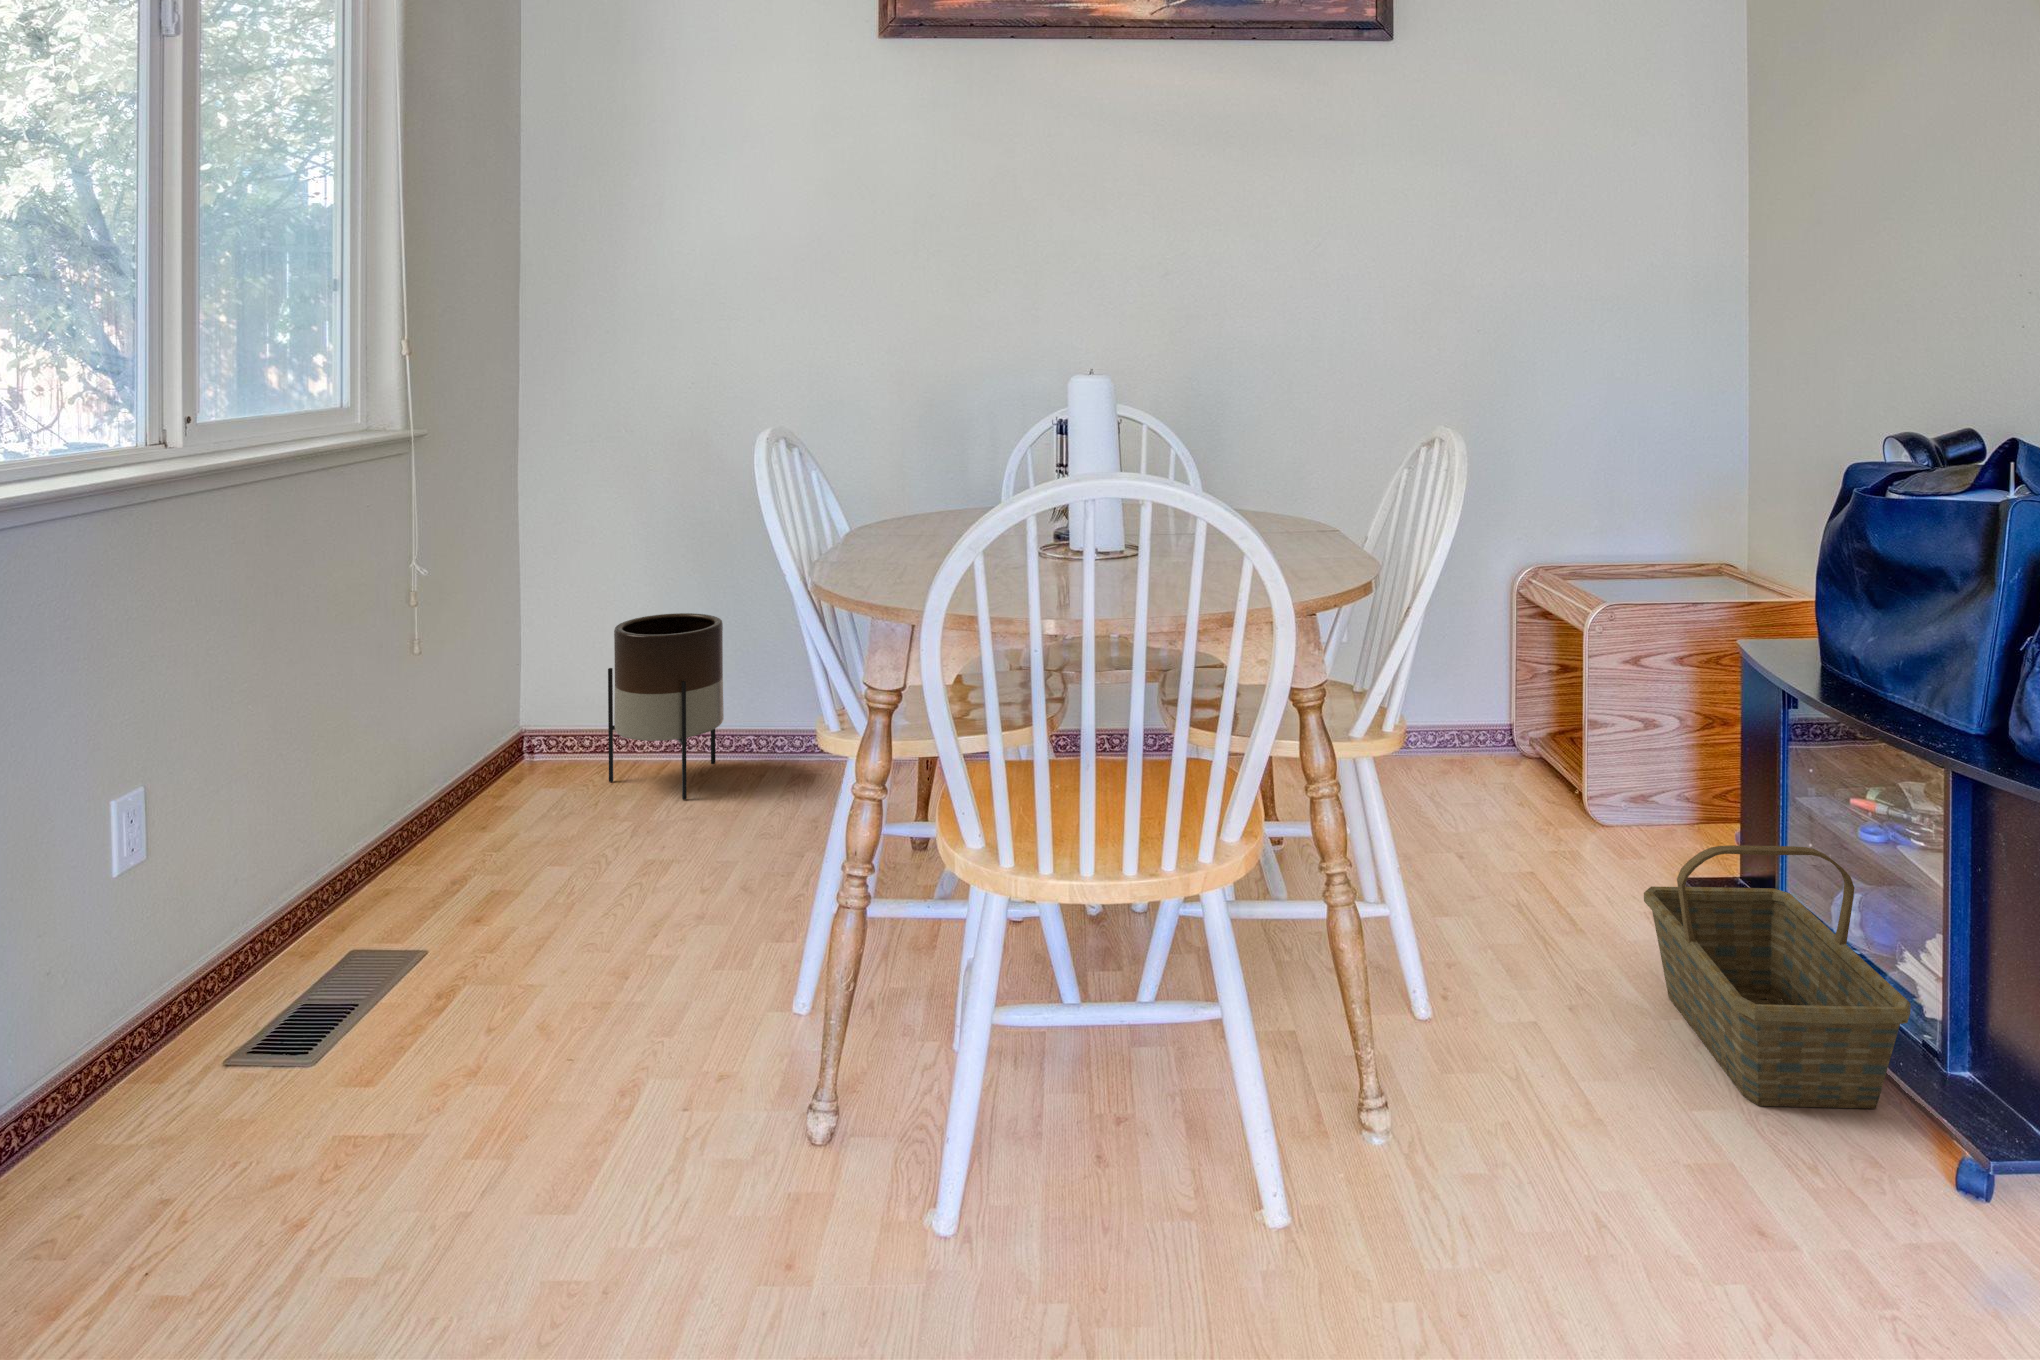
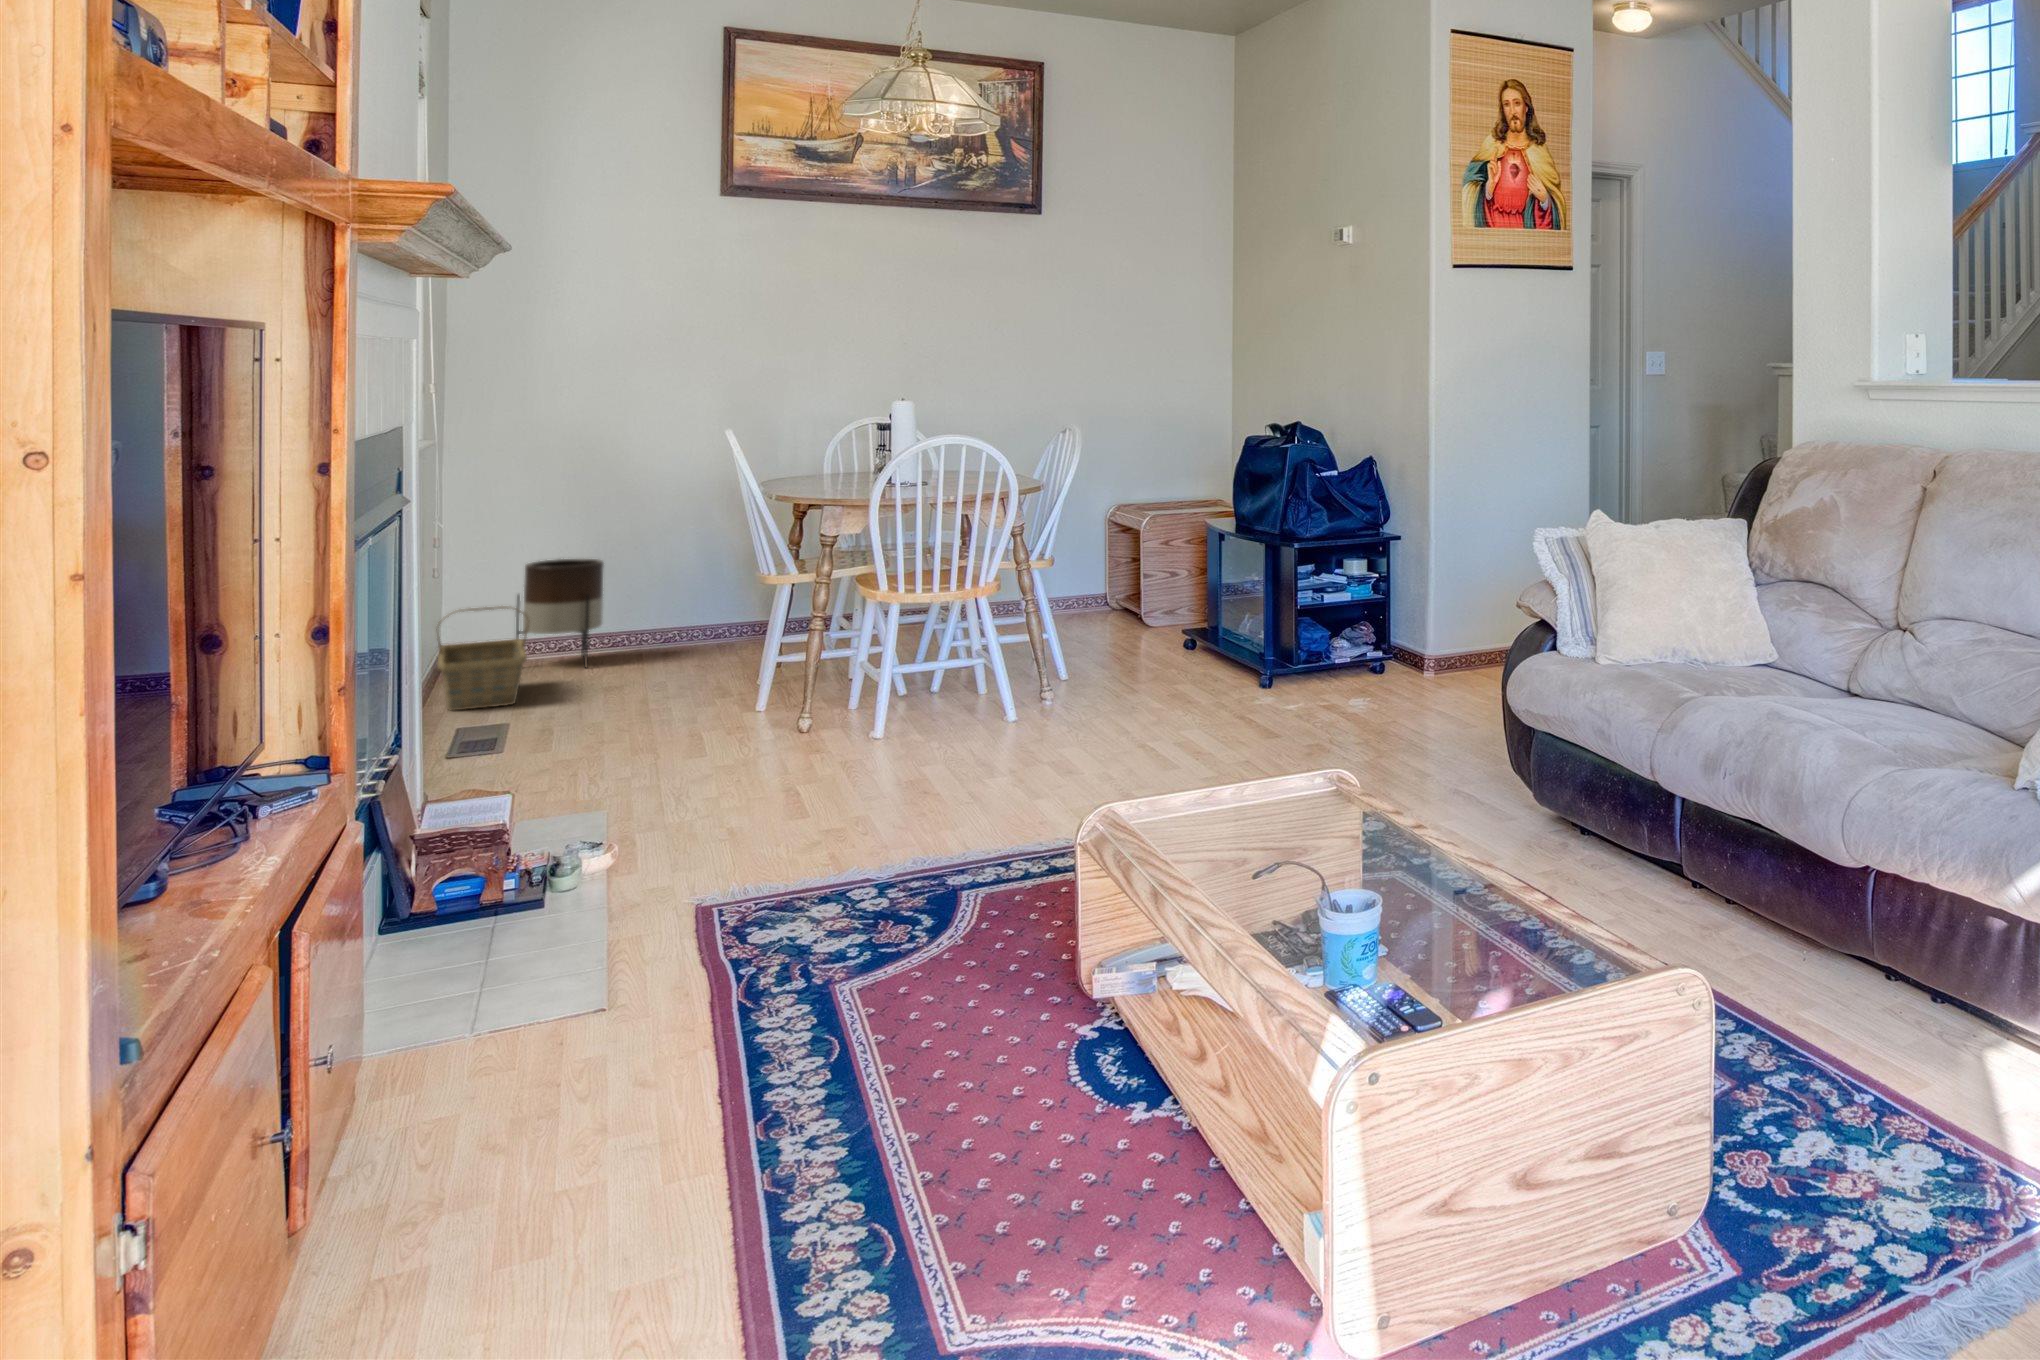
basket: present [1644,845,1911,1109] -> present [436,607,529,711]

